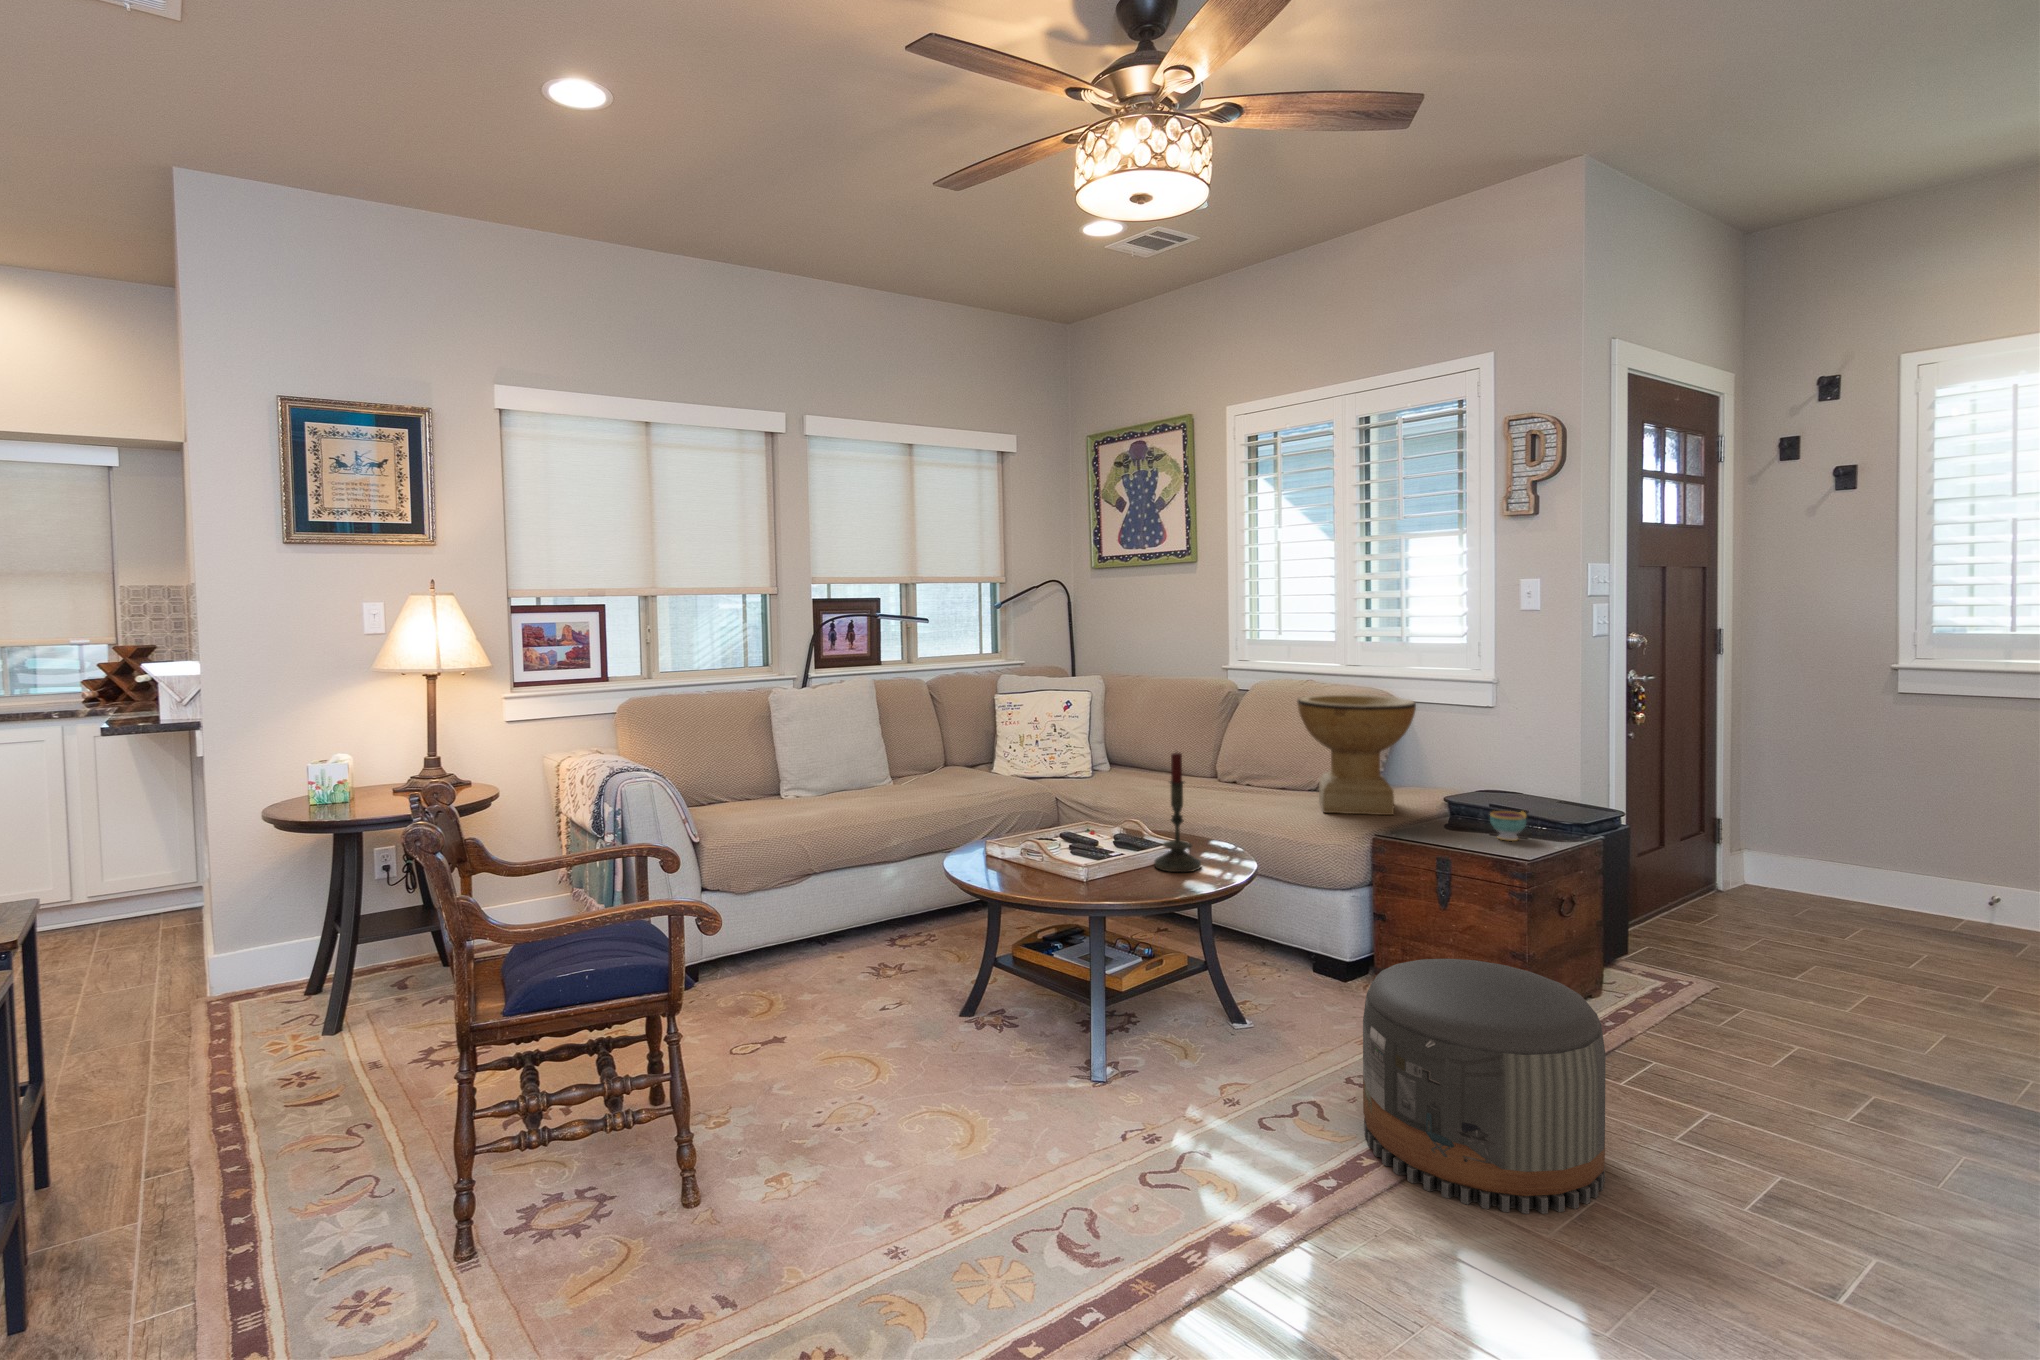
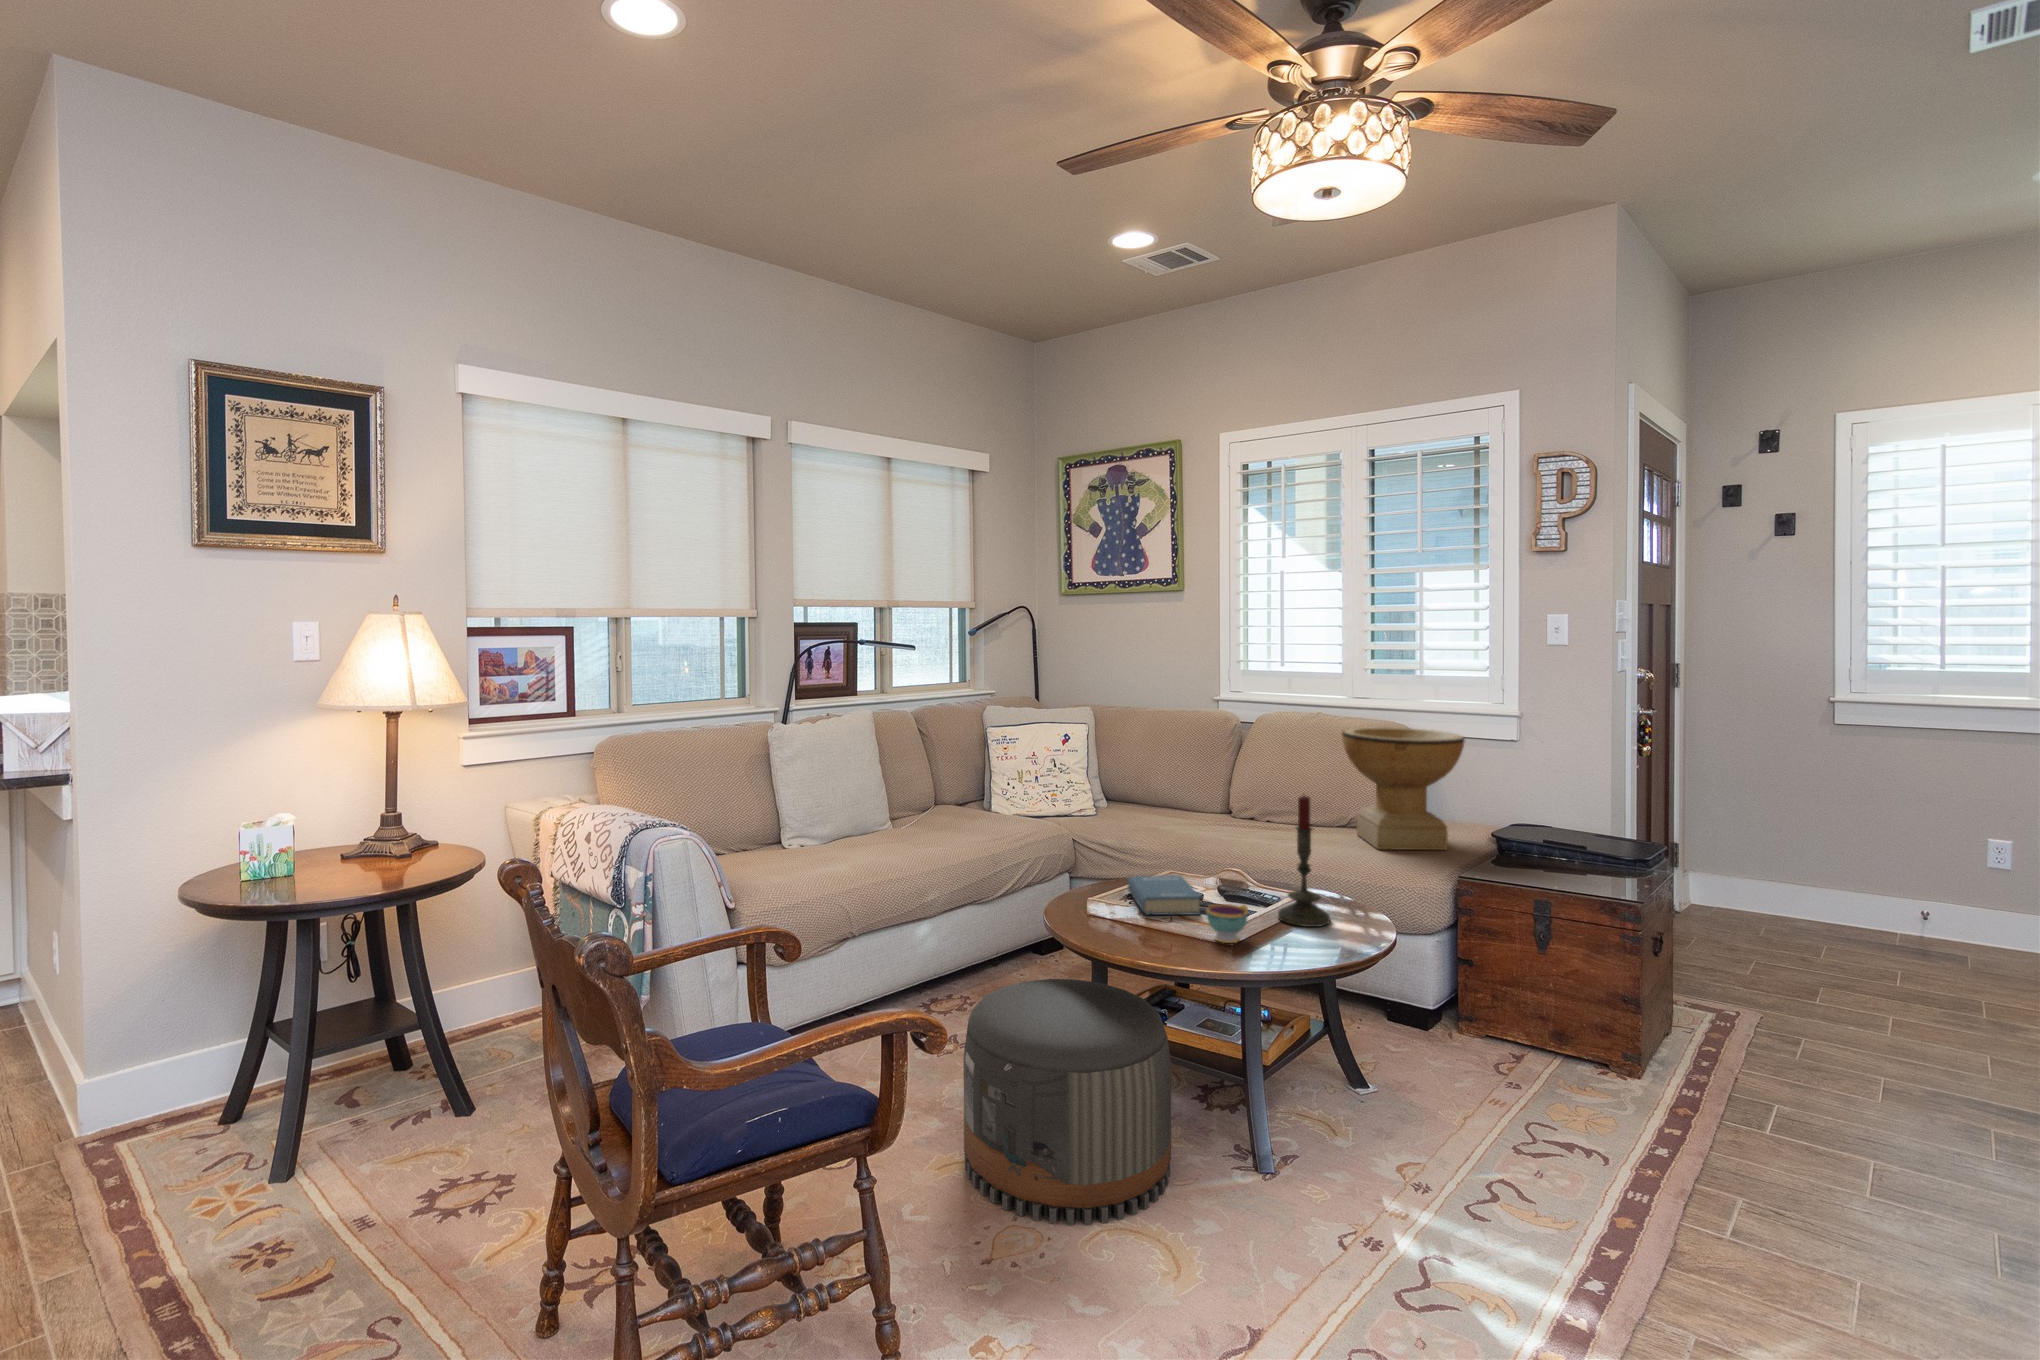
teacup: present [1490,811,1526,841] -> present [1206,904,1248,943]
book: none [1034,826,1091,860] -> present [1128,875,1201,915]
pouf: present [1363,959,1606,1214] -> present [963,979,1171,1225]

